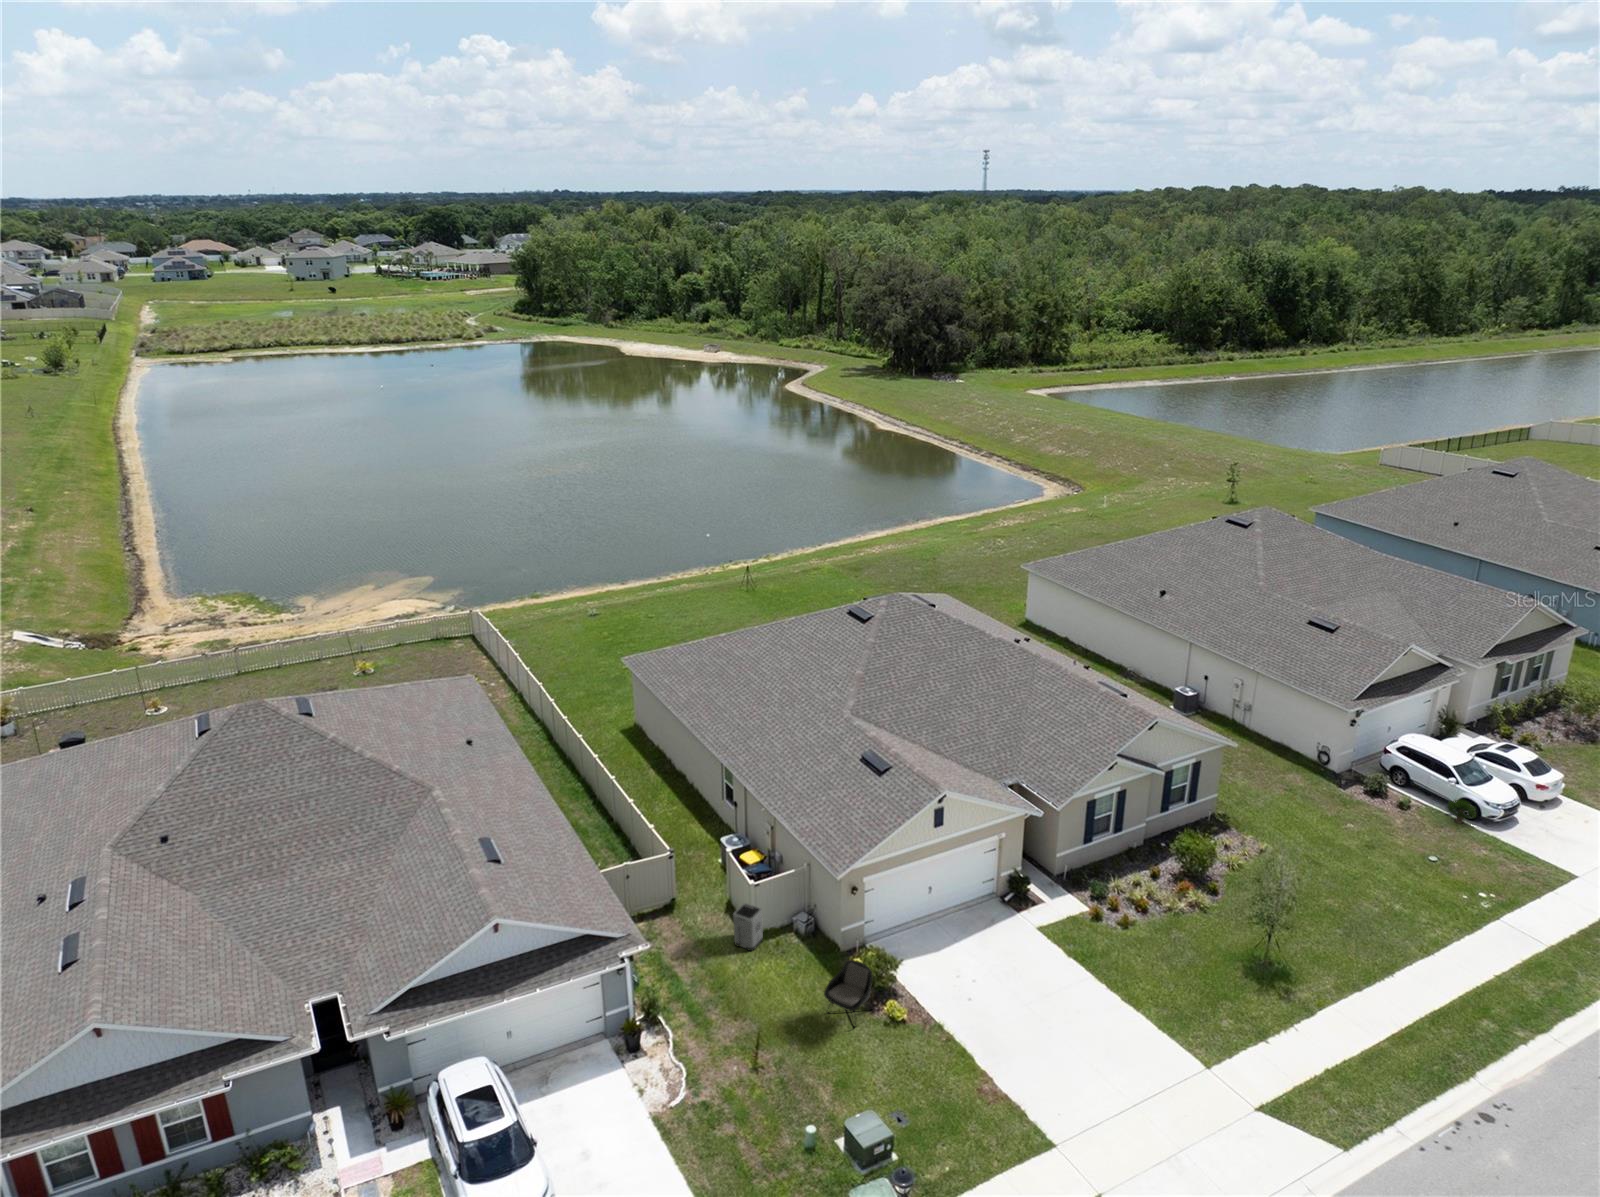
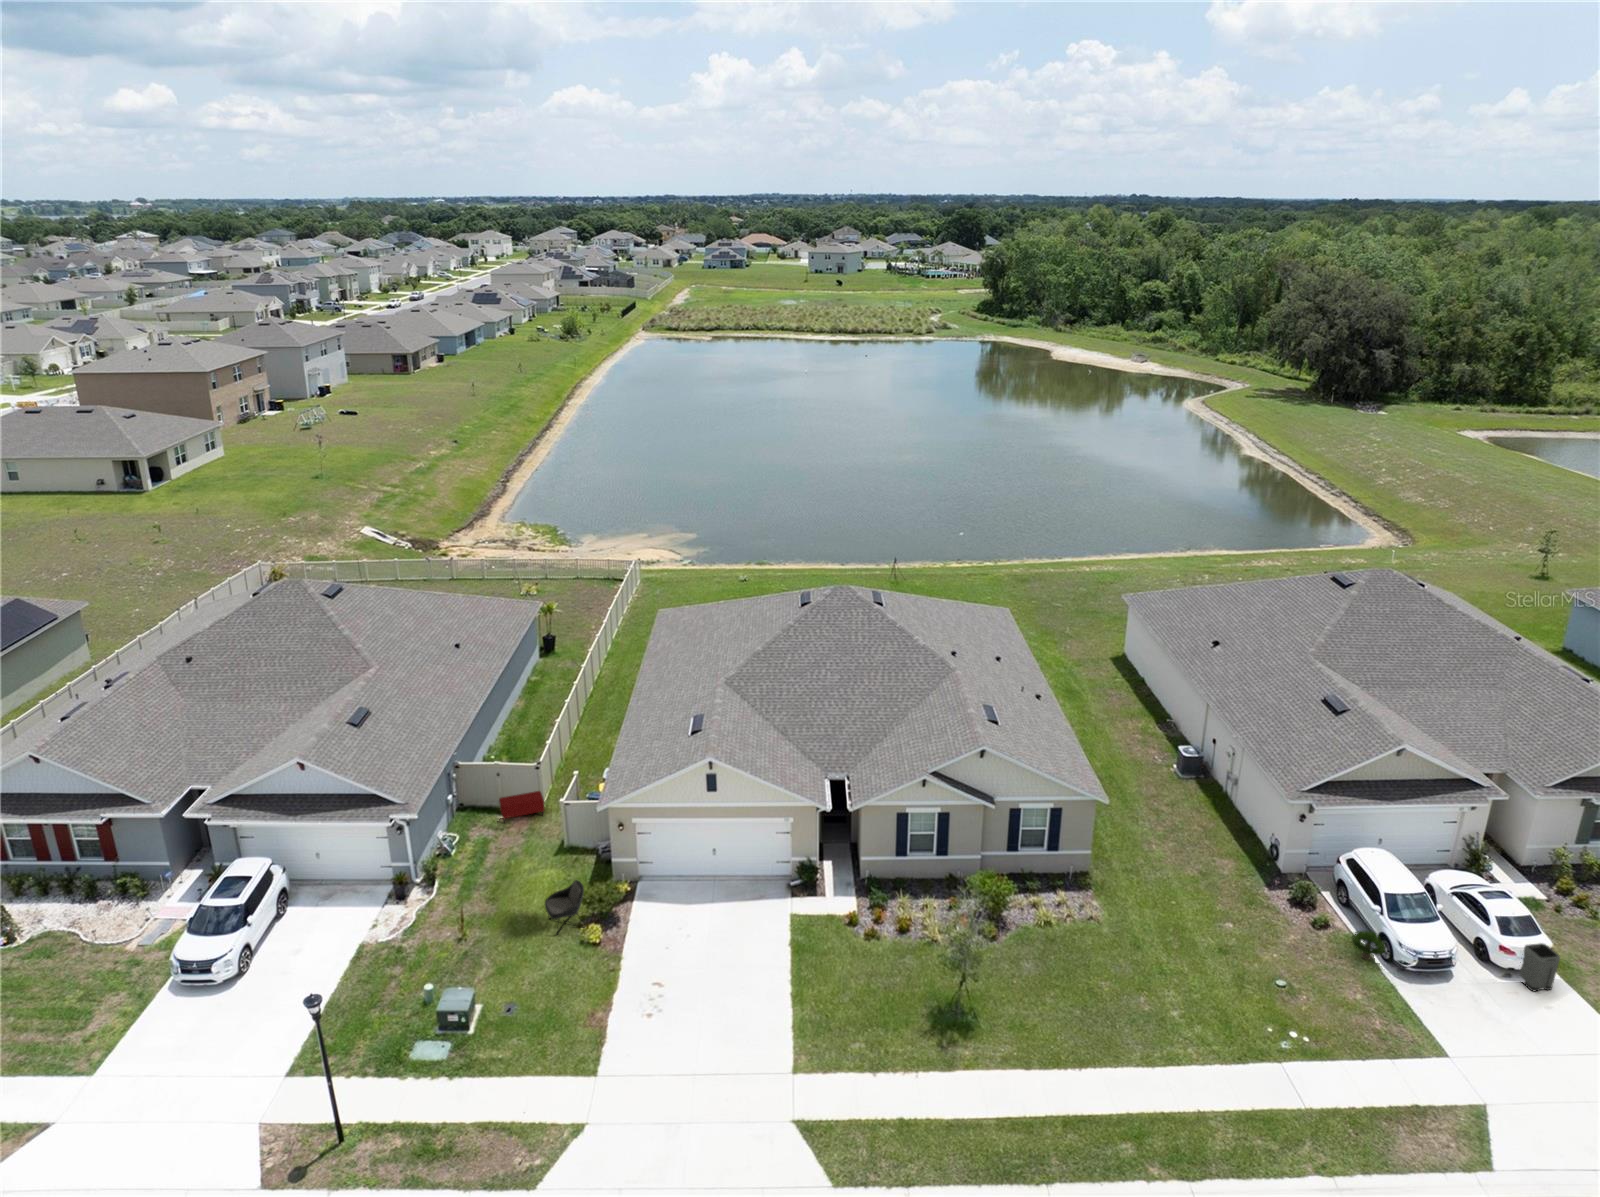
bench: none [648,881,699,928] -> present [499,791,544,822]
trash can: present [733,903,763,951] -> present [1520,943,1560,991]

